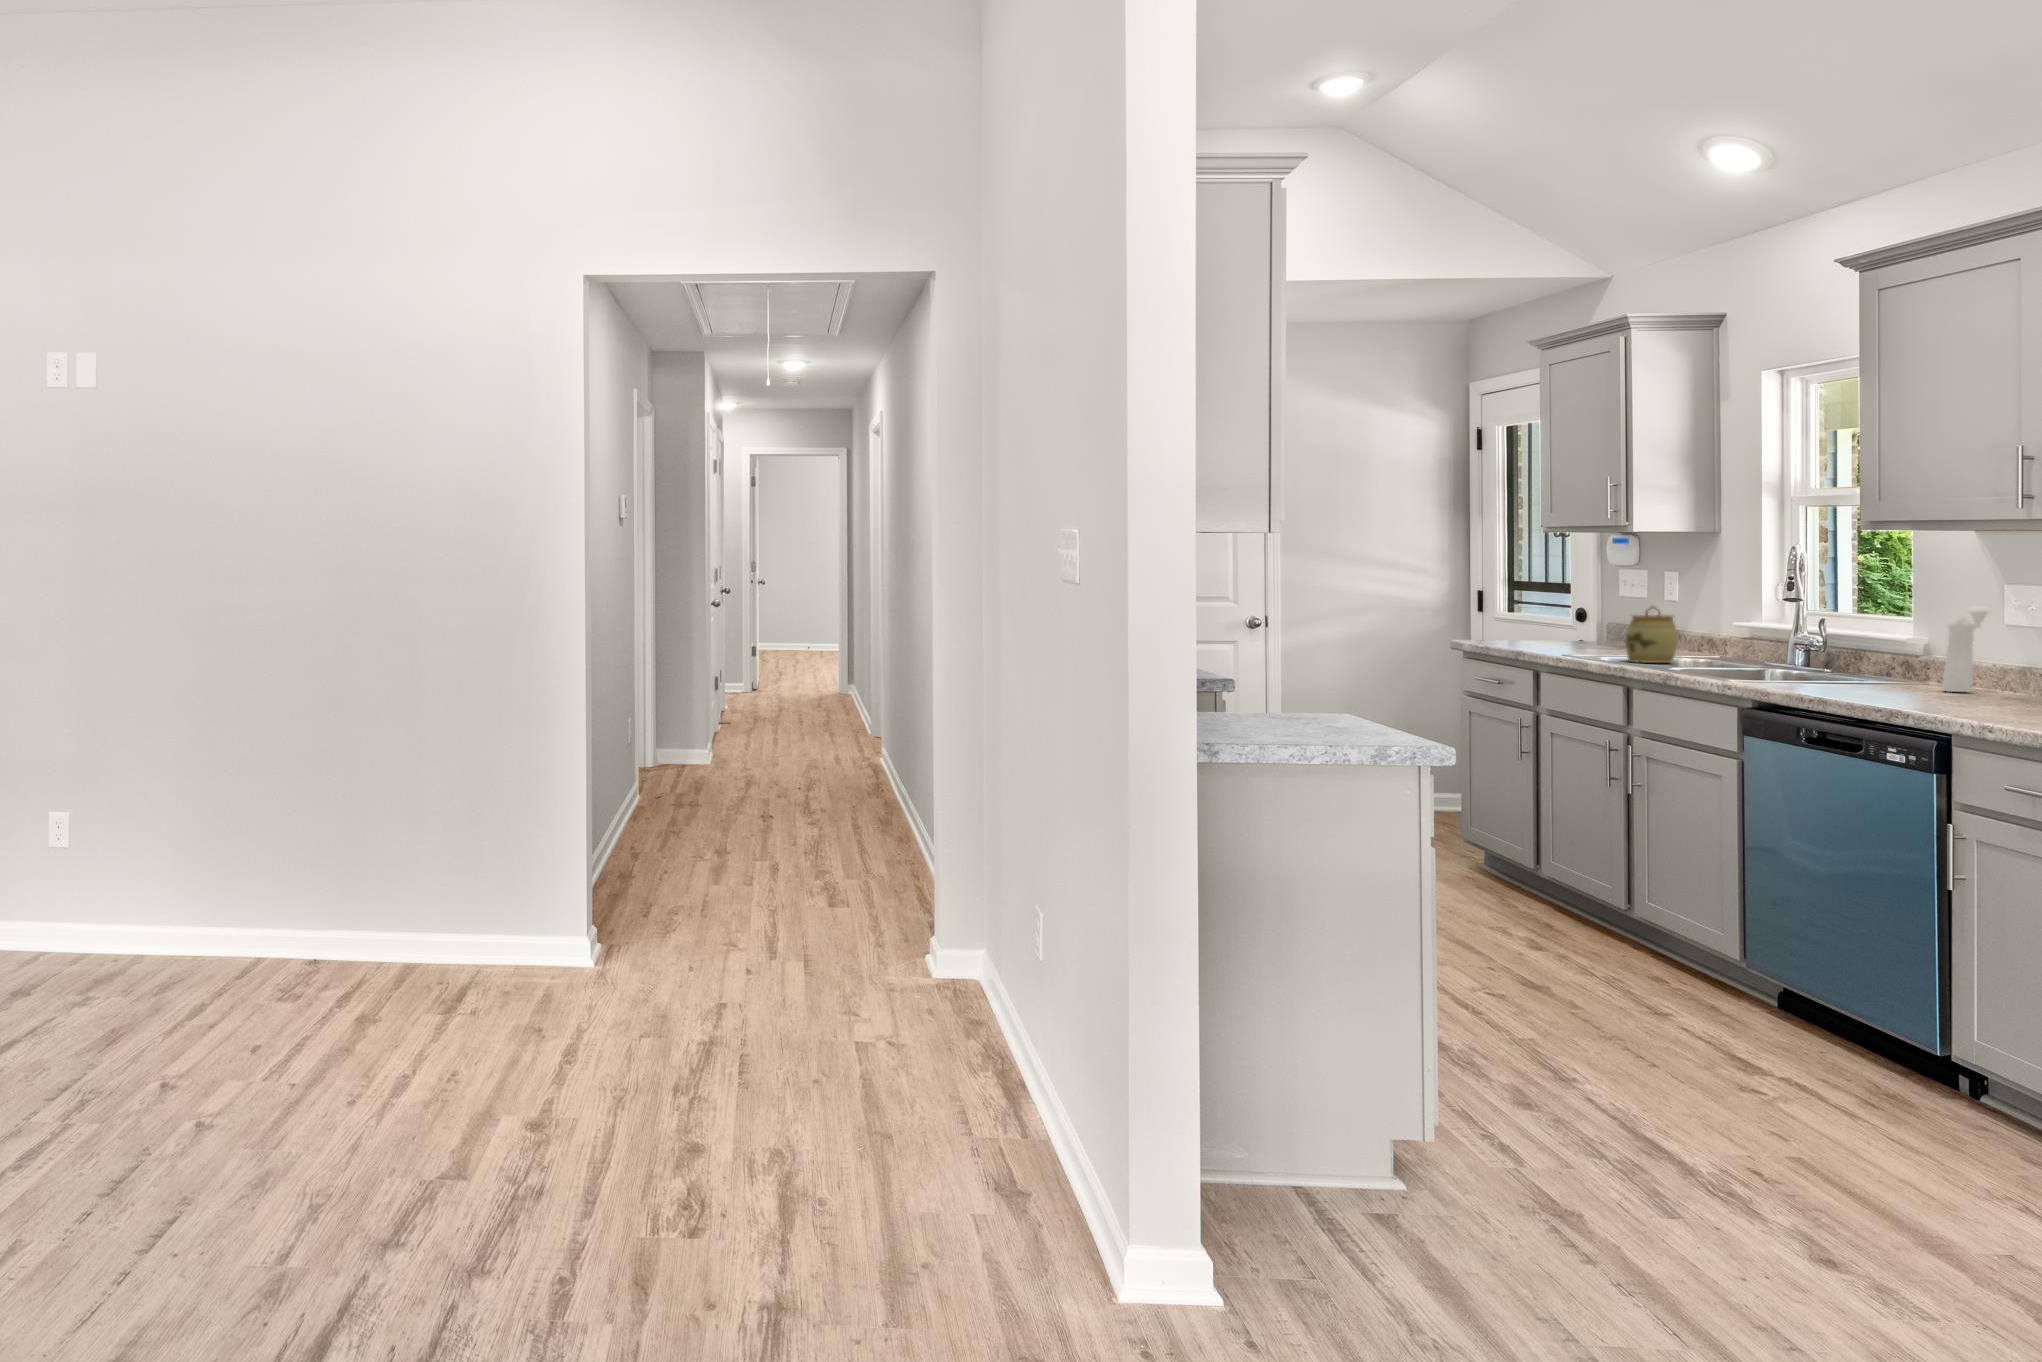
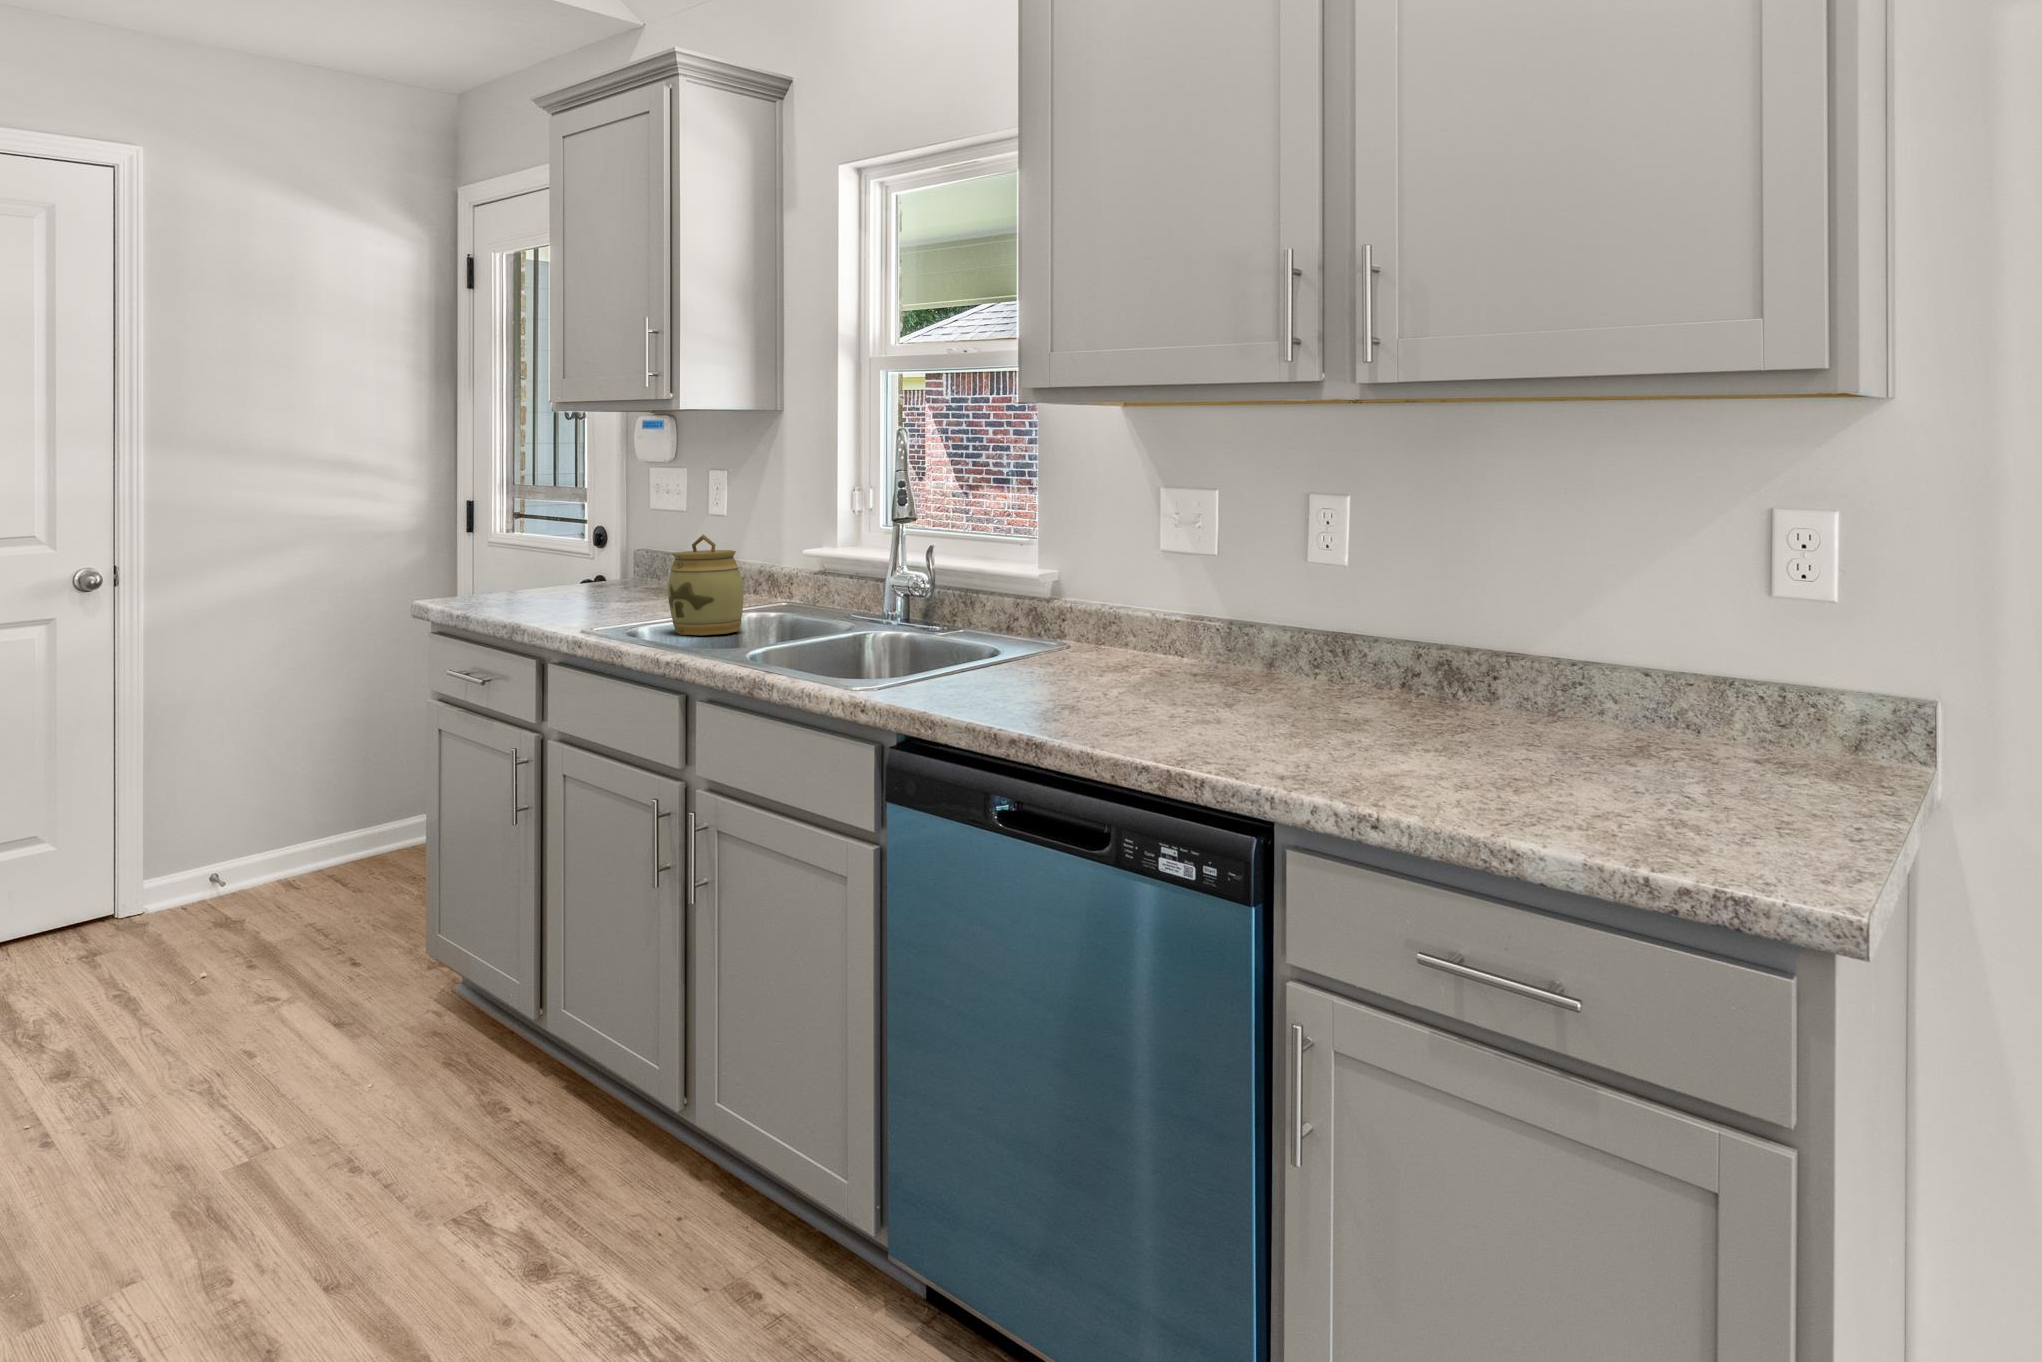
pepper mill: present [1942,606,1989,692] -> none [1130,526,1173,675]

